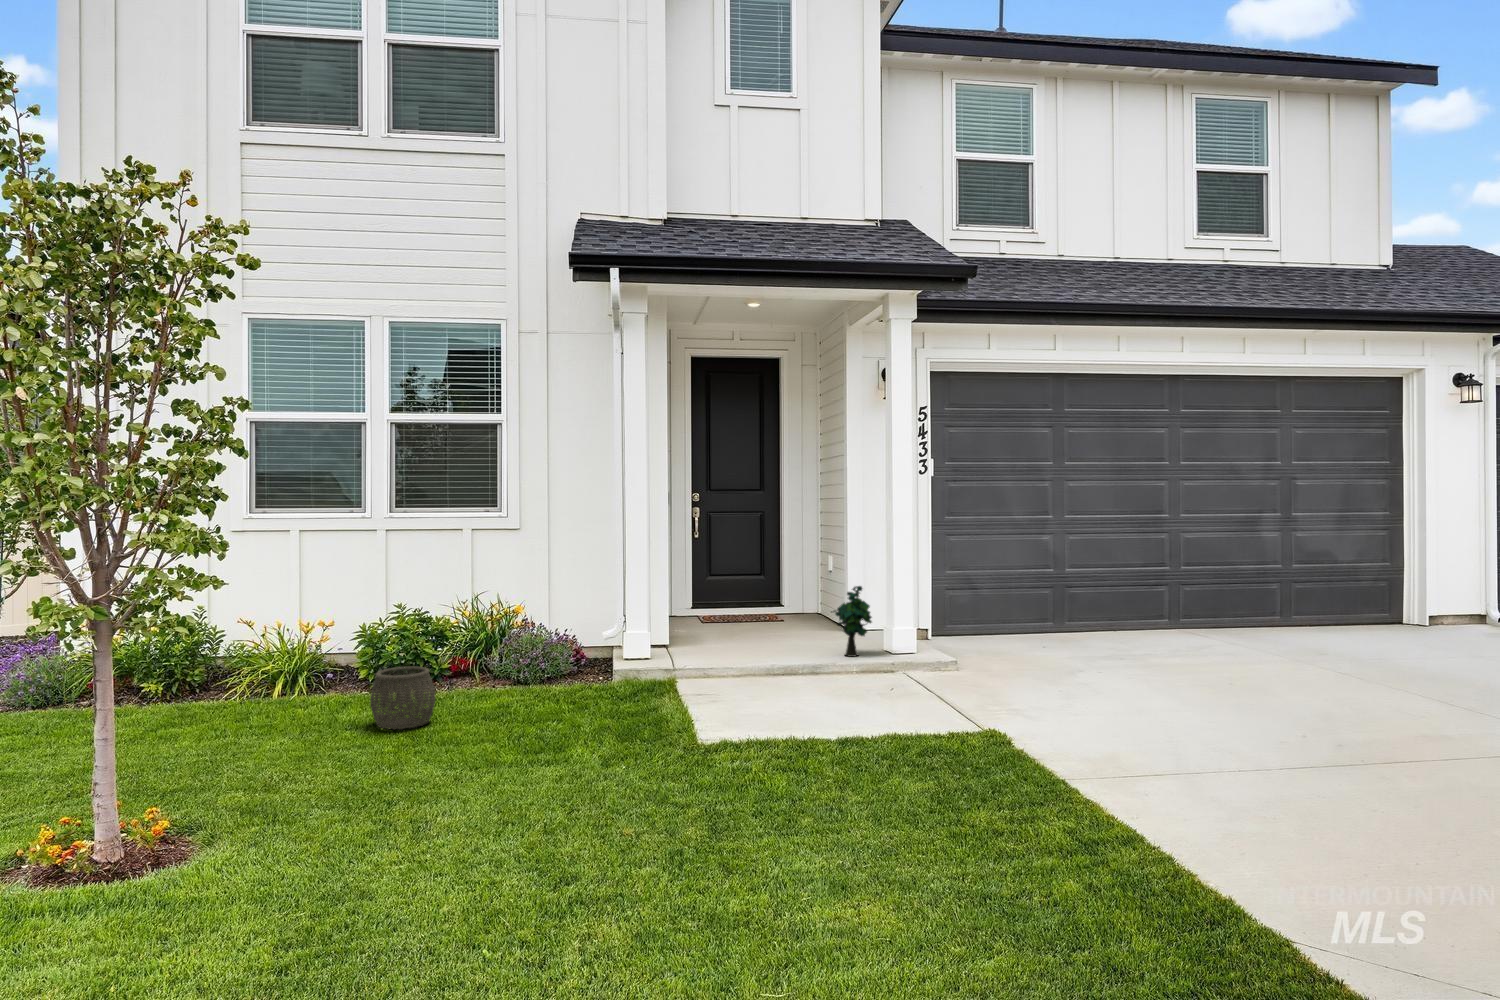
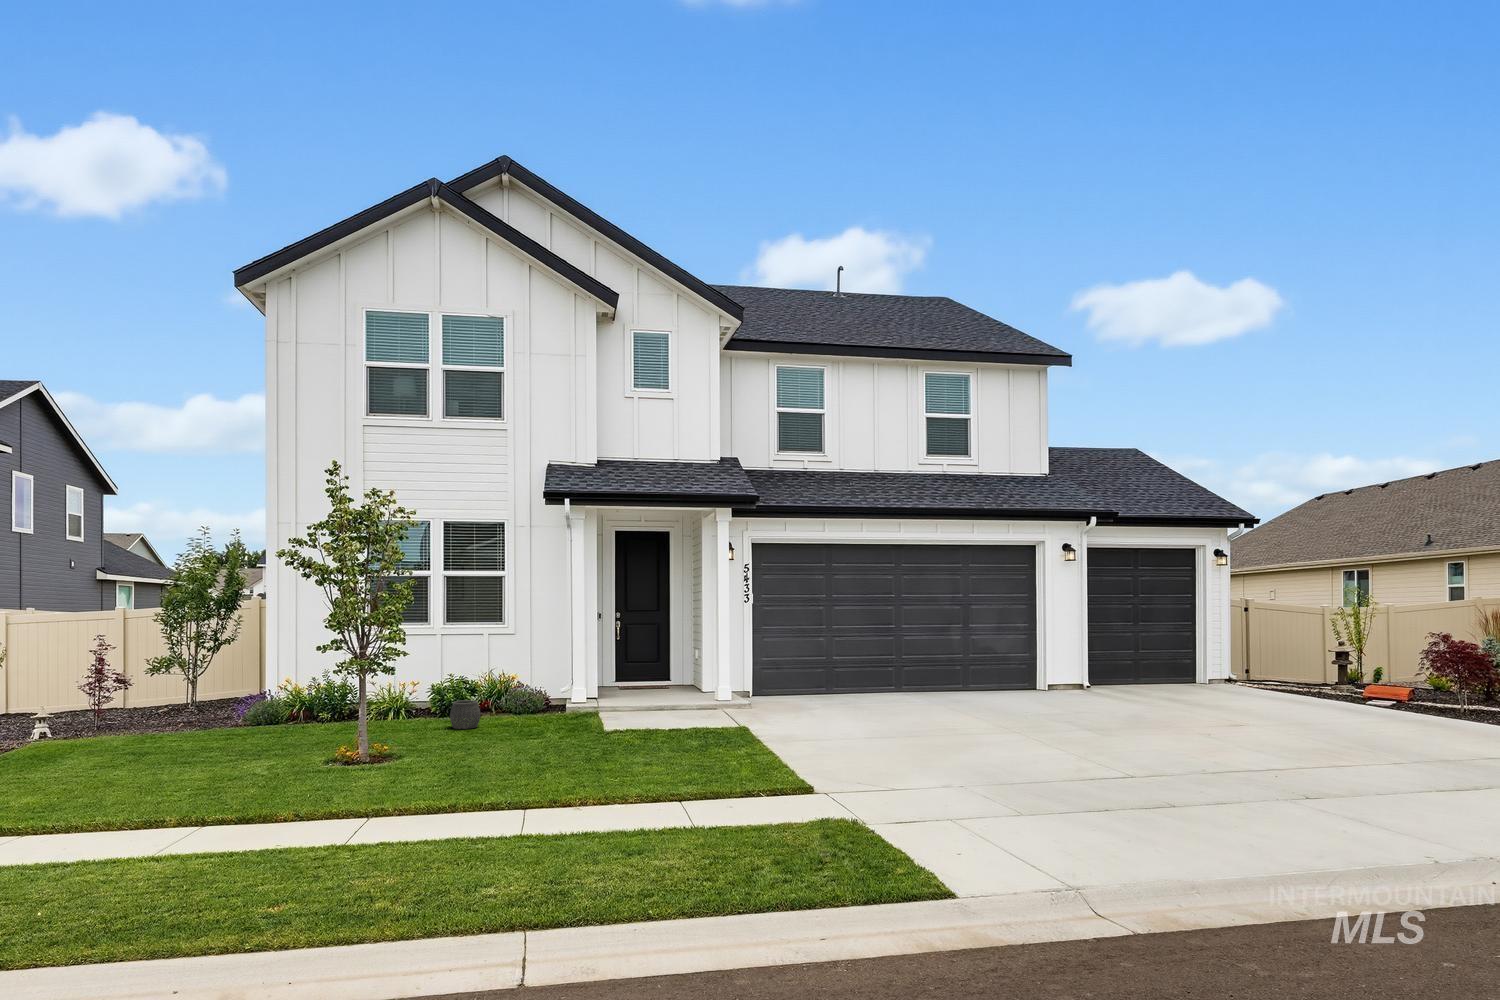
decorative plant: present [831,586,872,657] -> none [683,664,706,702]

